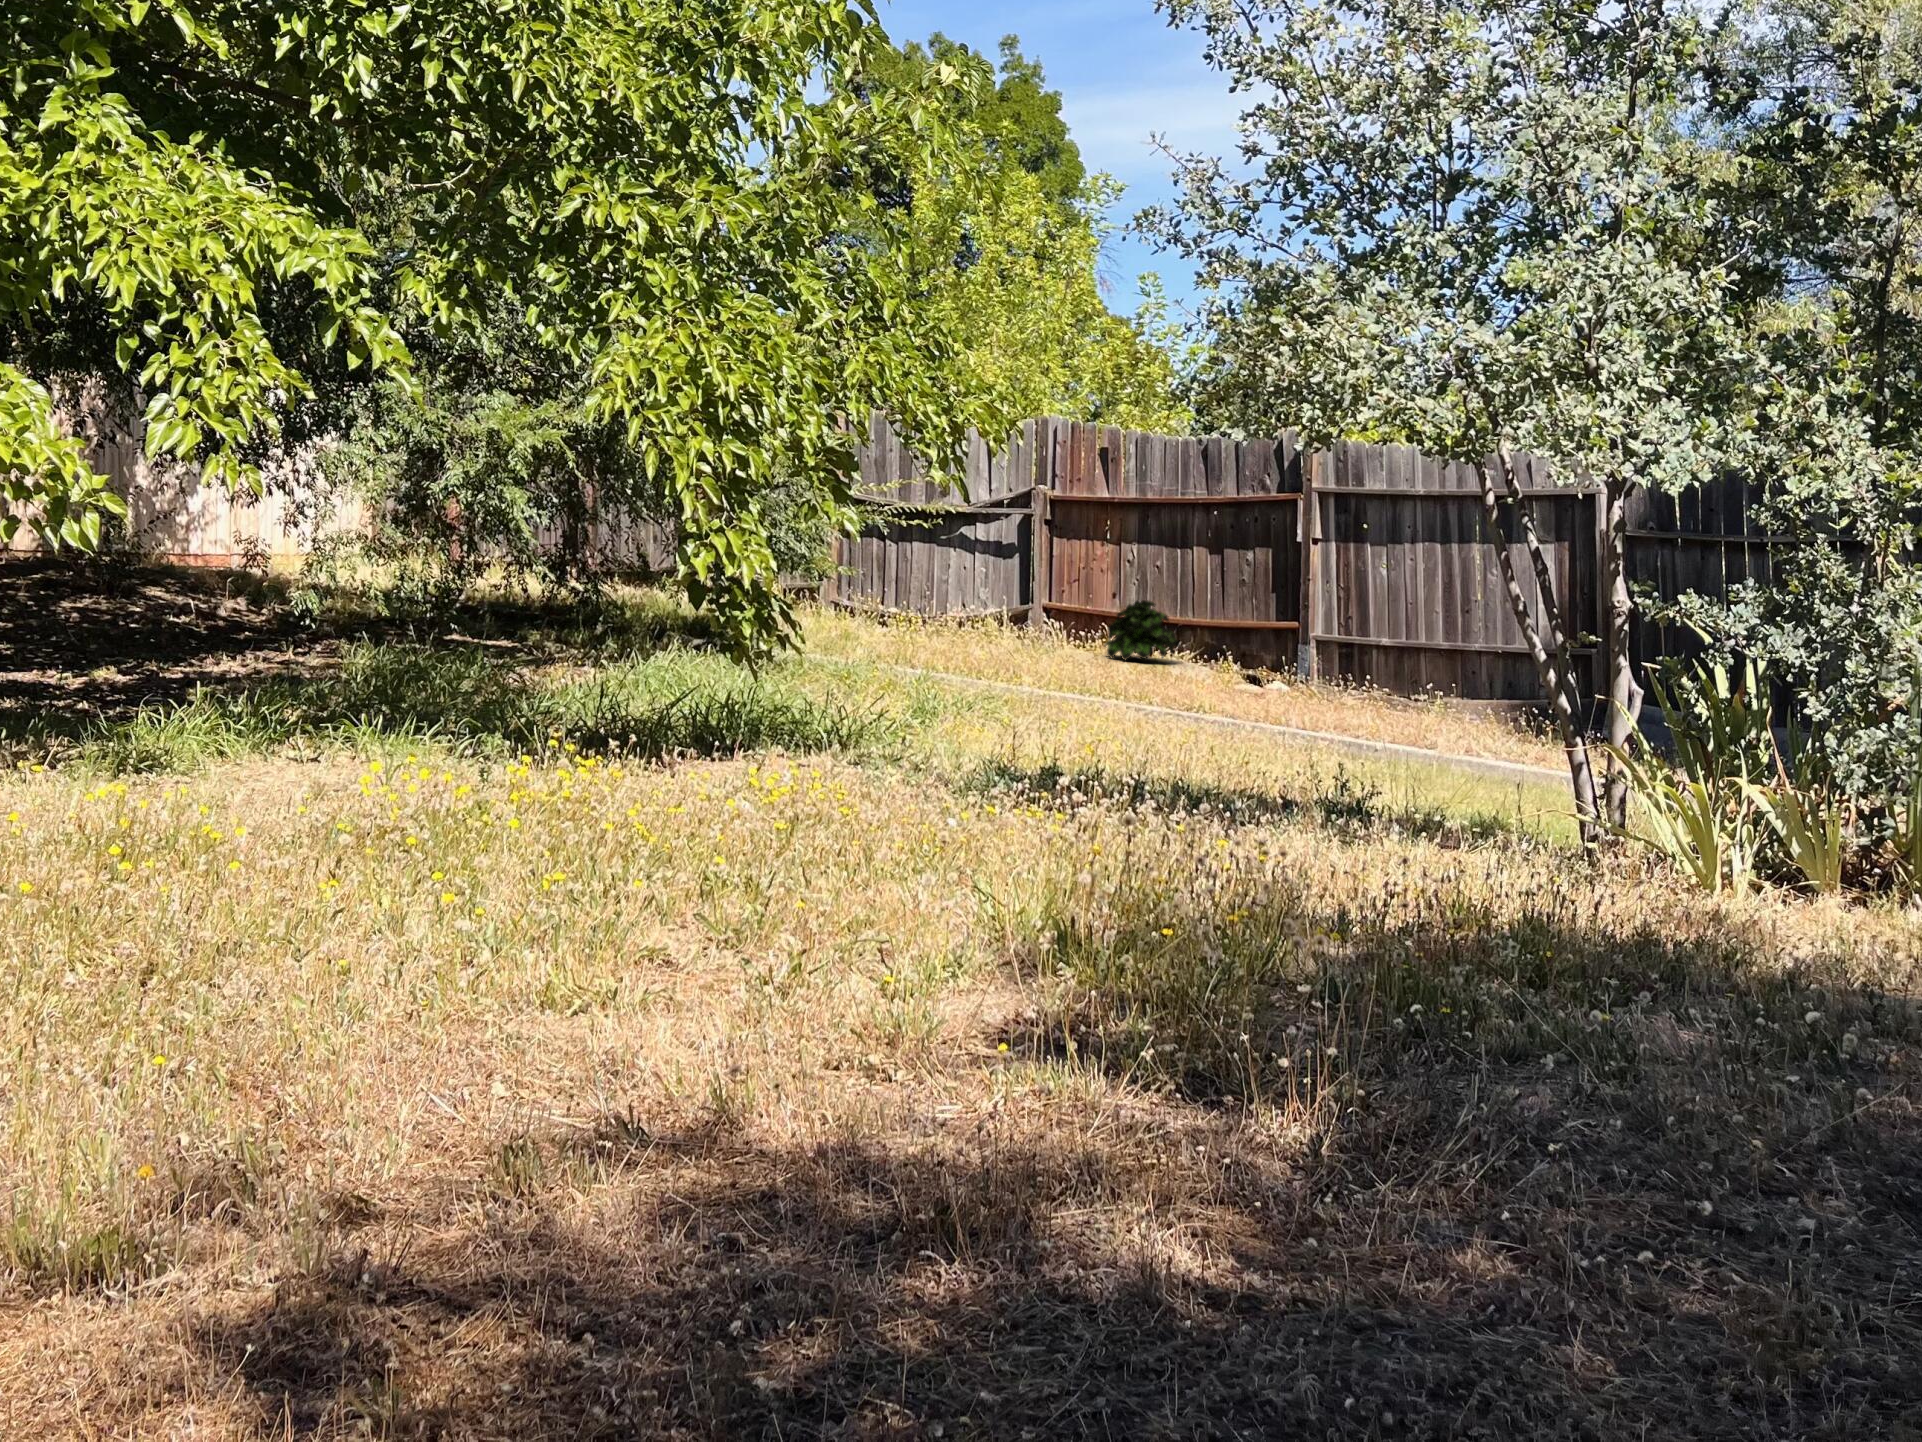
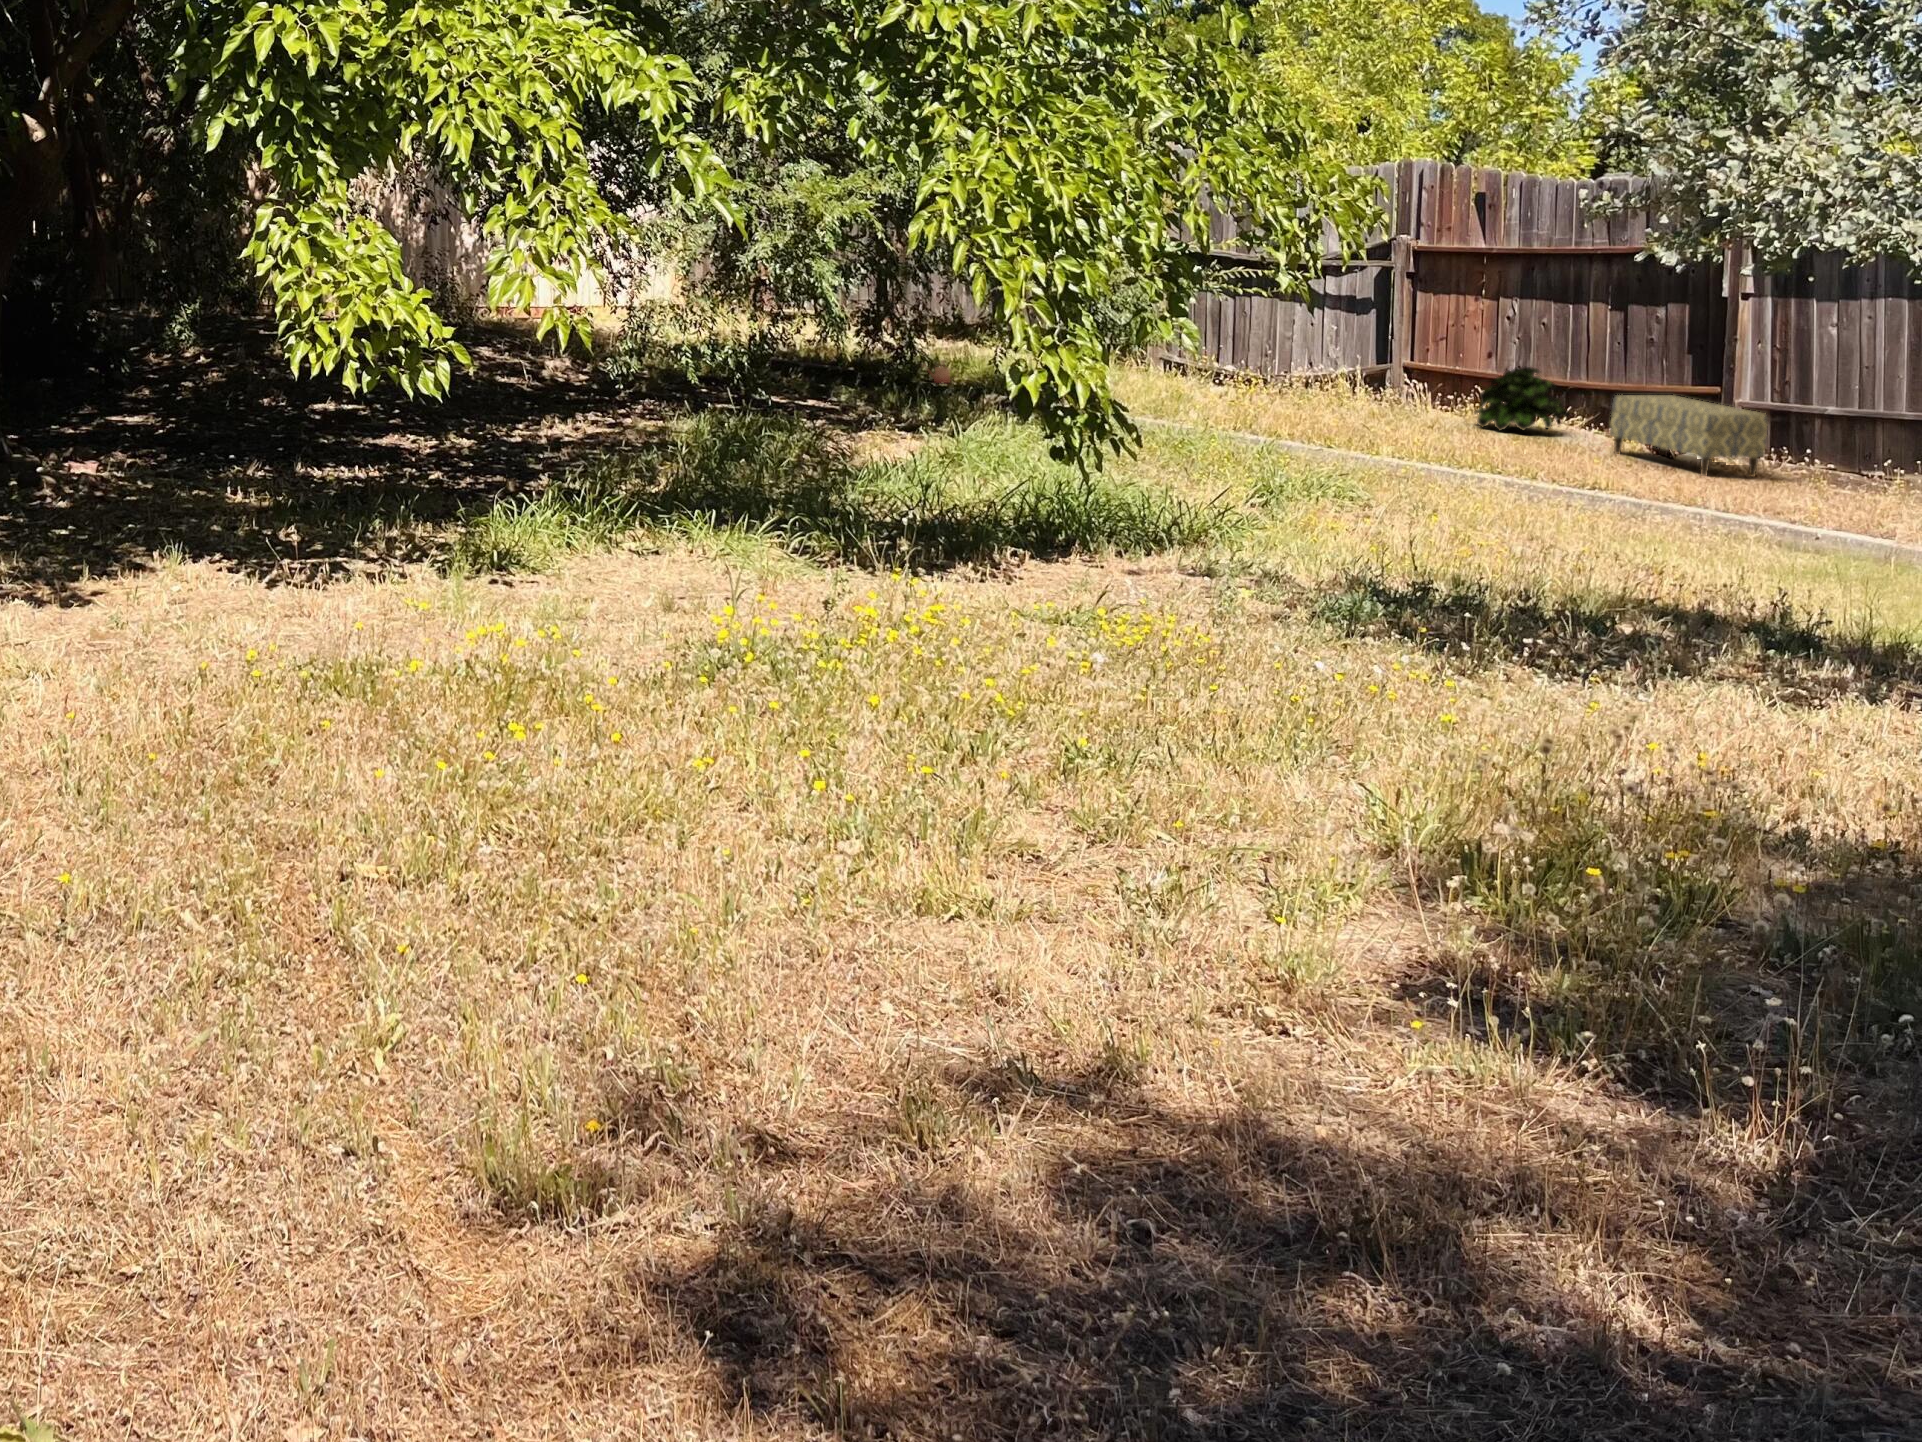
watering can: none [601,596,639,621] -> present [923,361,955,383]
bench: none [1211,622,1326,692] -> present [1610,395,1768,476]

